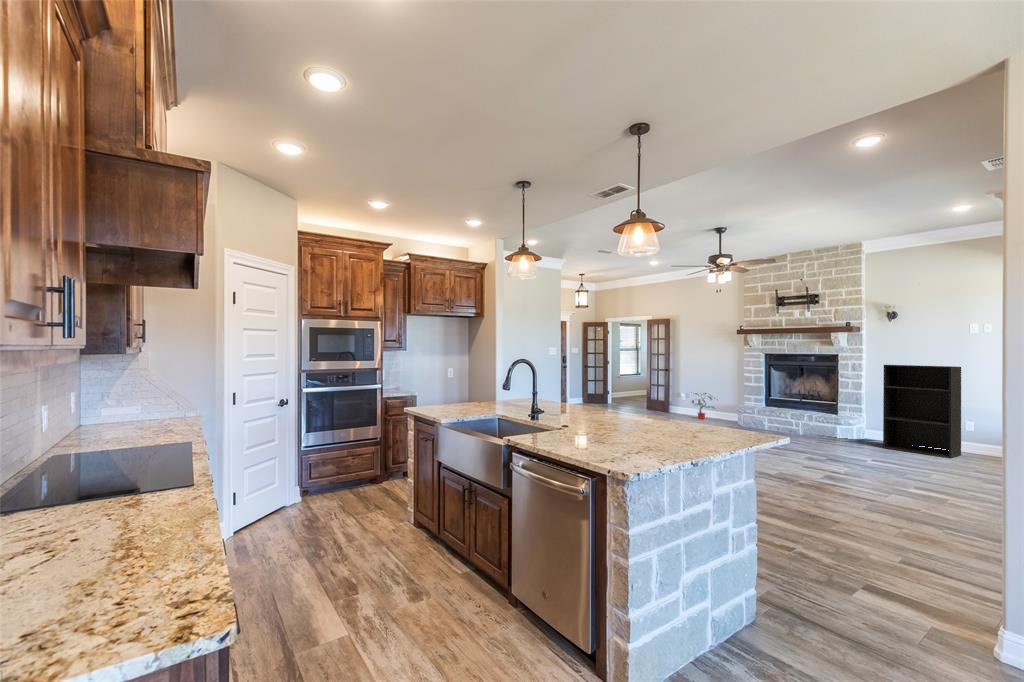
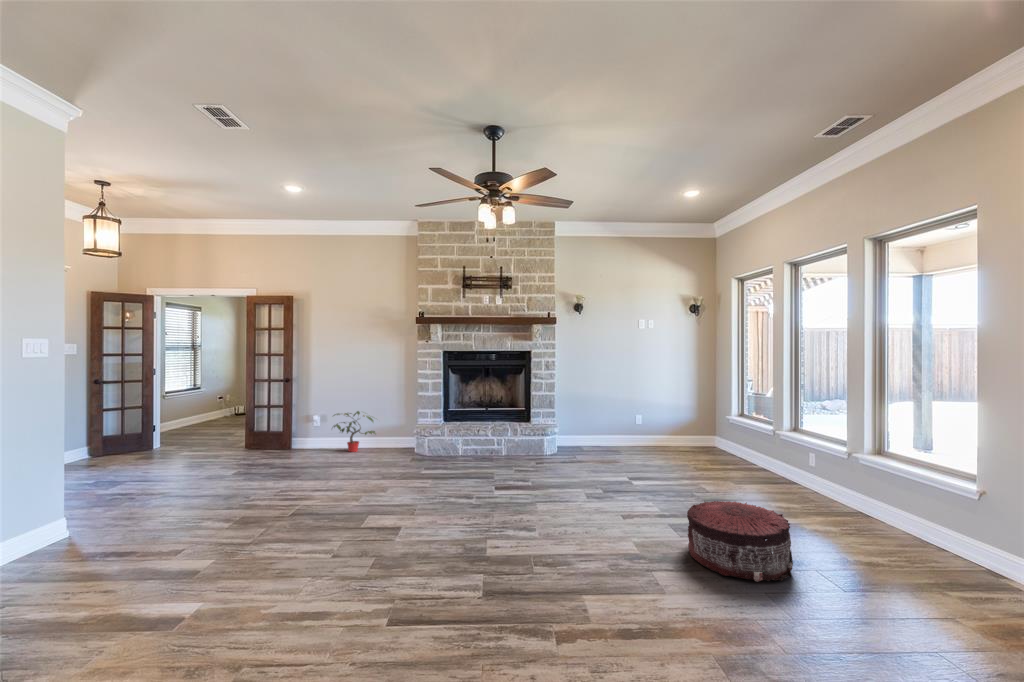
bookshelf: present [883,365,961,458] -> none [587,362,650,457]
pouf: none [799,446,871,485] -> present [687,501,793,582]

